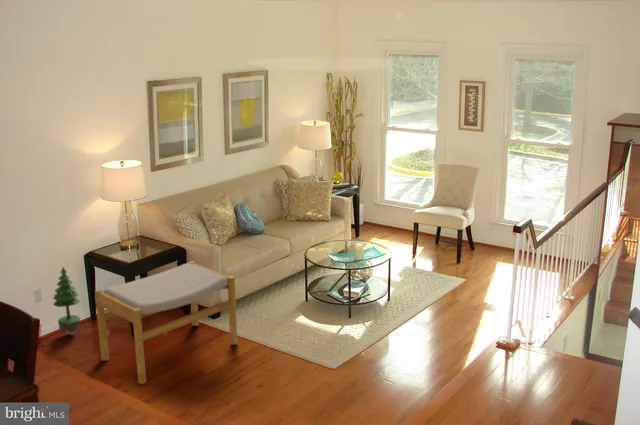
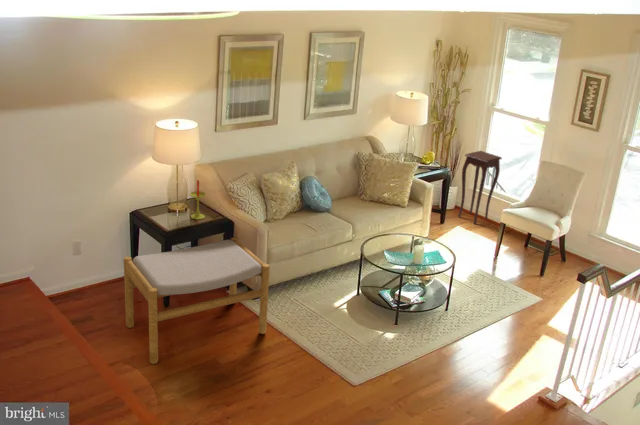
side table: none [370,167,403,233] -> present [458,151,502,224]
candle: none [139,212,158,251] -> present [190,180,206,219]
potted tree: present [53,268,80,335] -> none [93,222,121,290]

